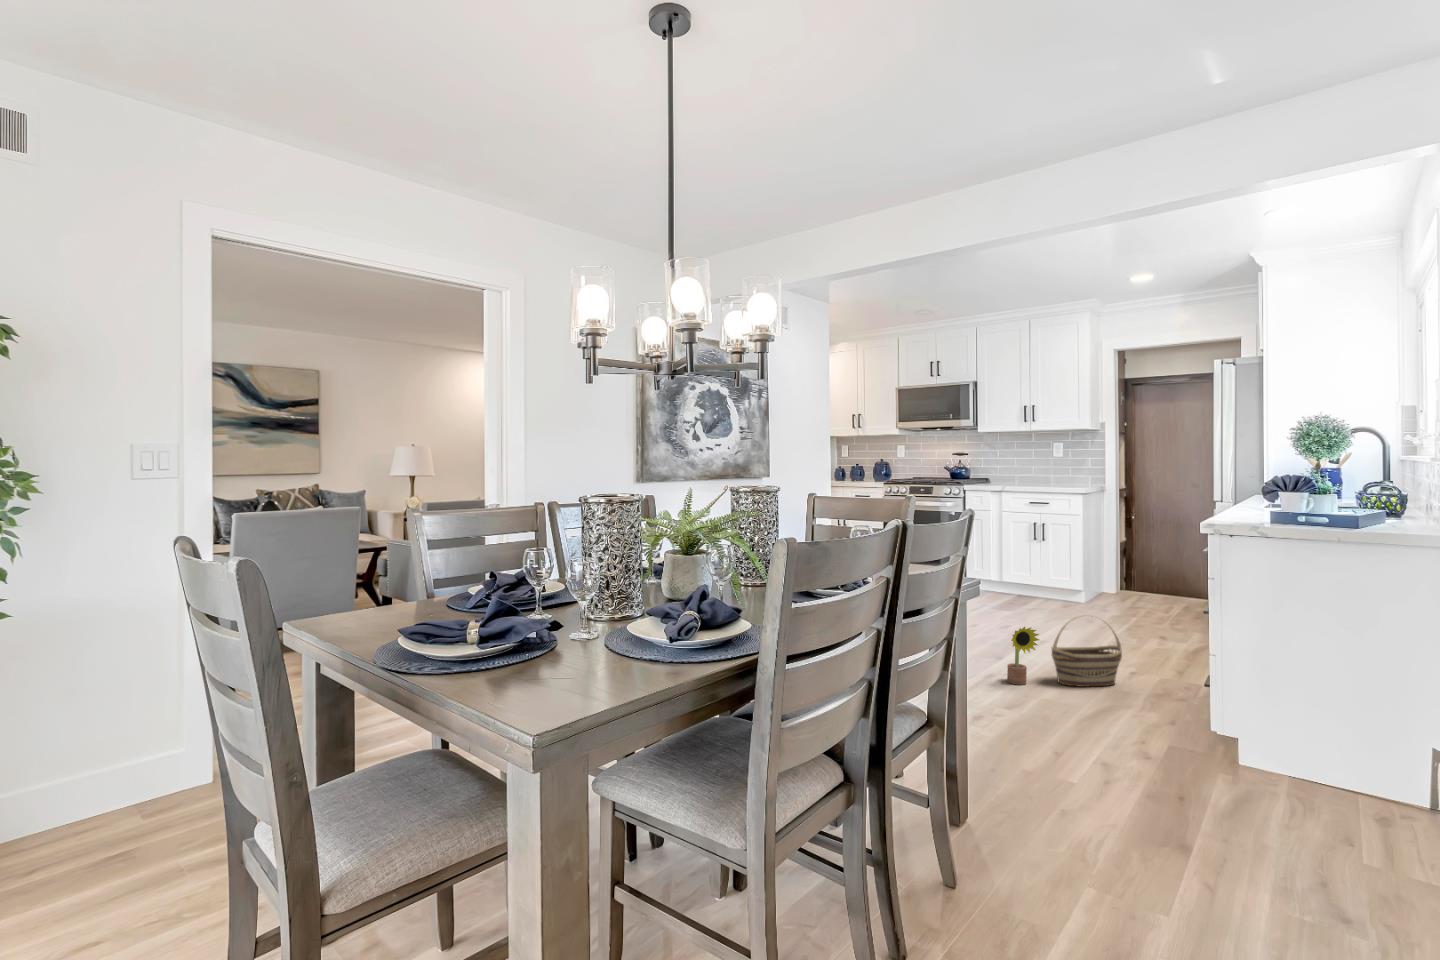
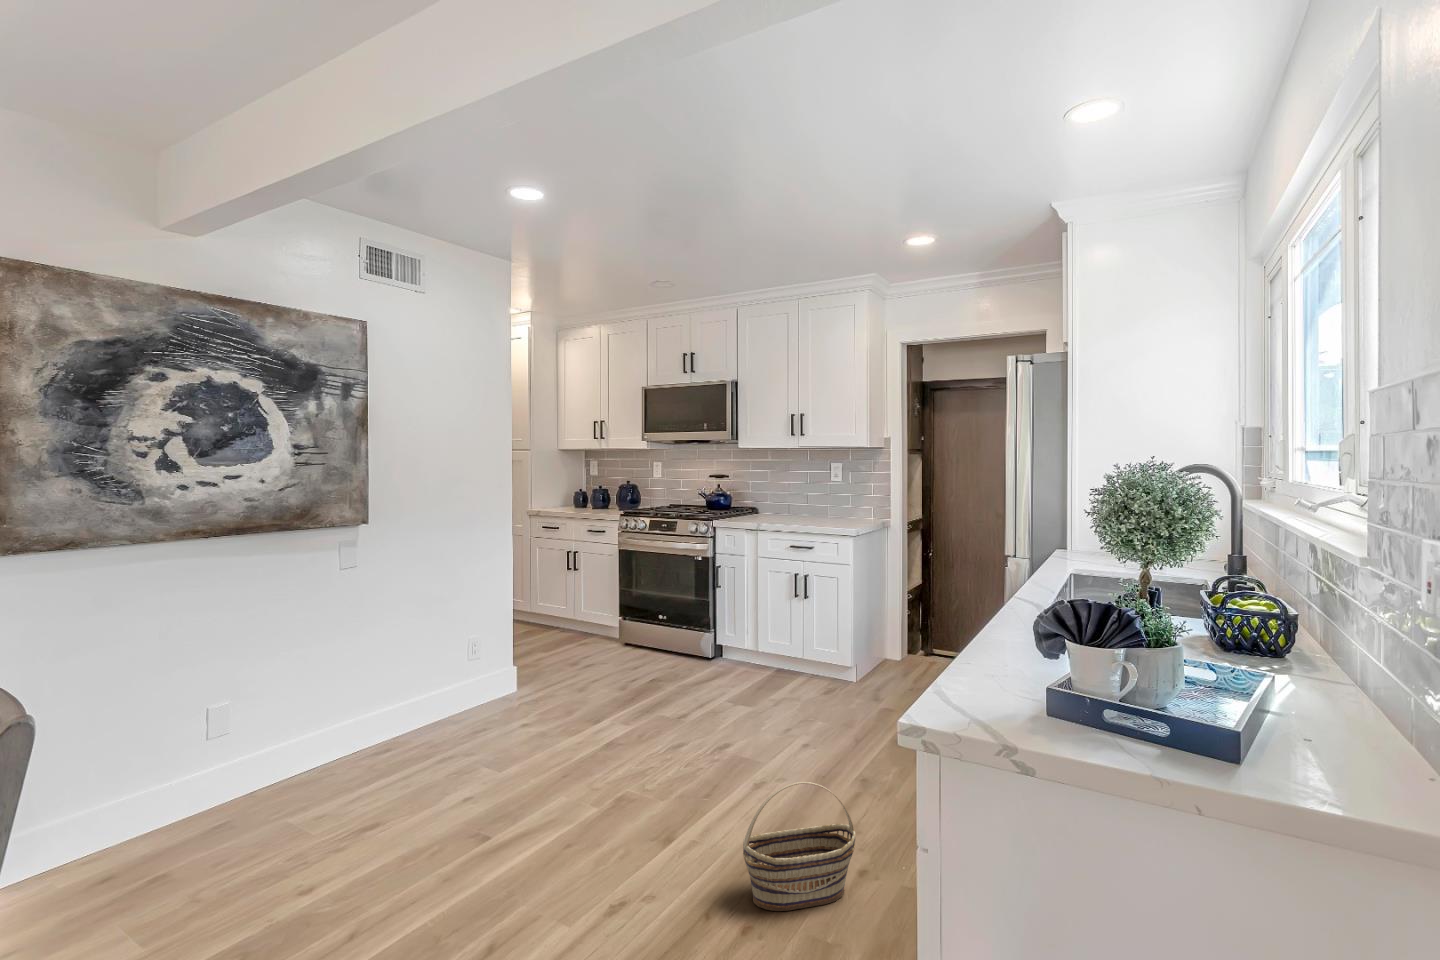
decorative plant: present [1007,627,1039,685] -> none [665,818,718,916]

